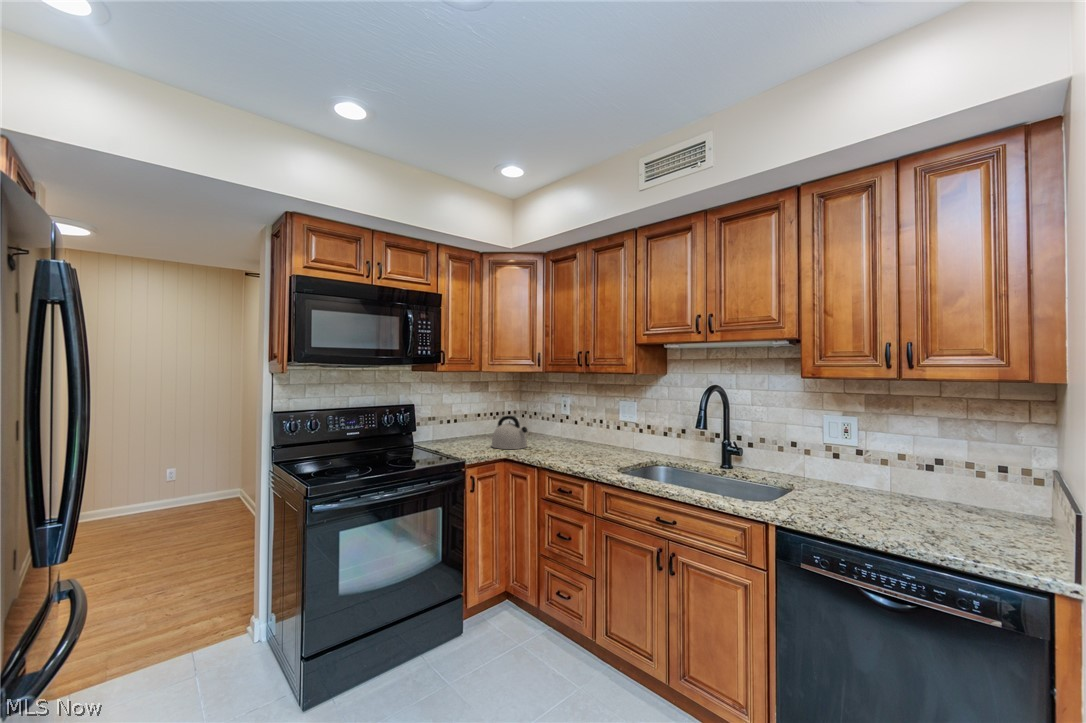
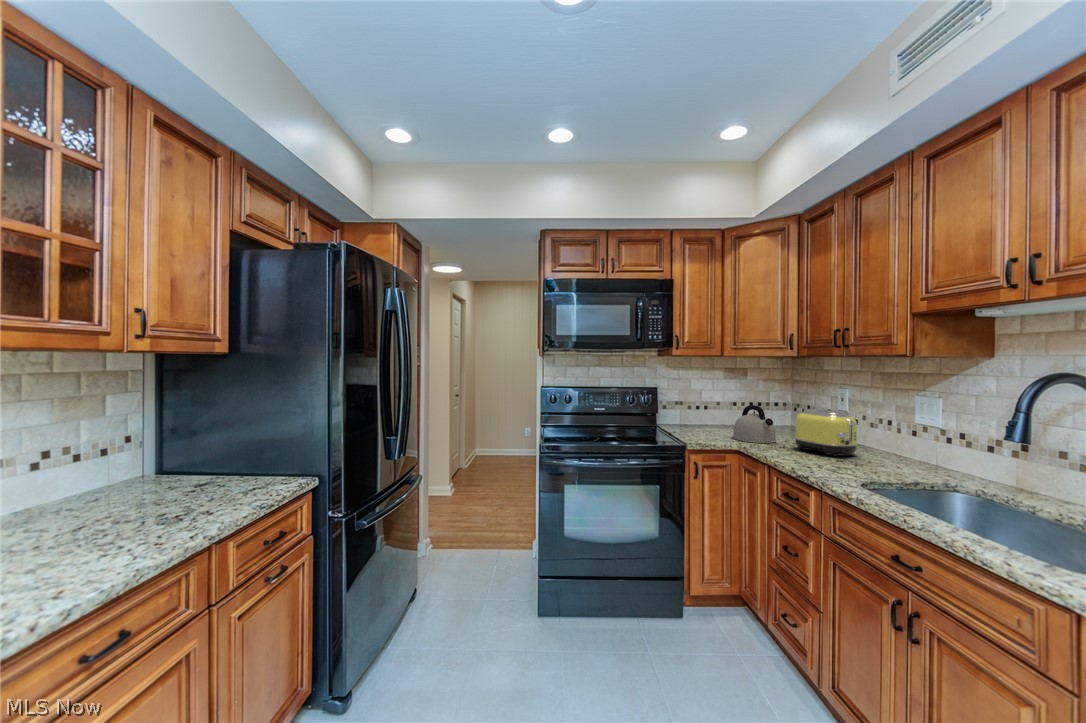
toaster: none [547,416,593,453] -> present [795,409,858,456]

